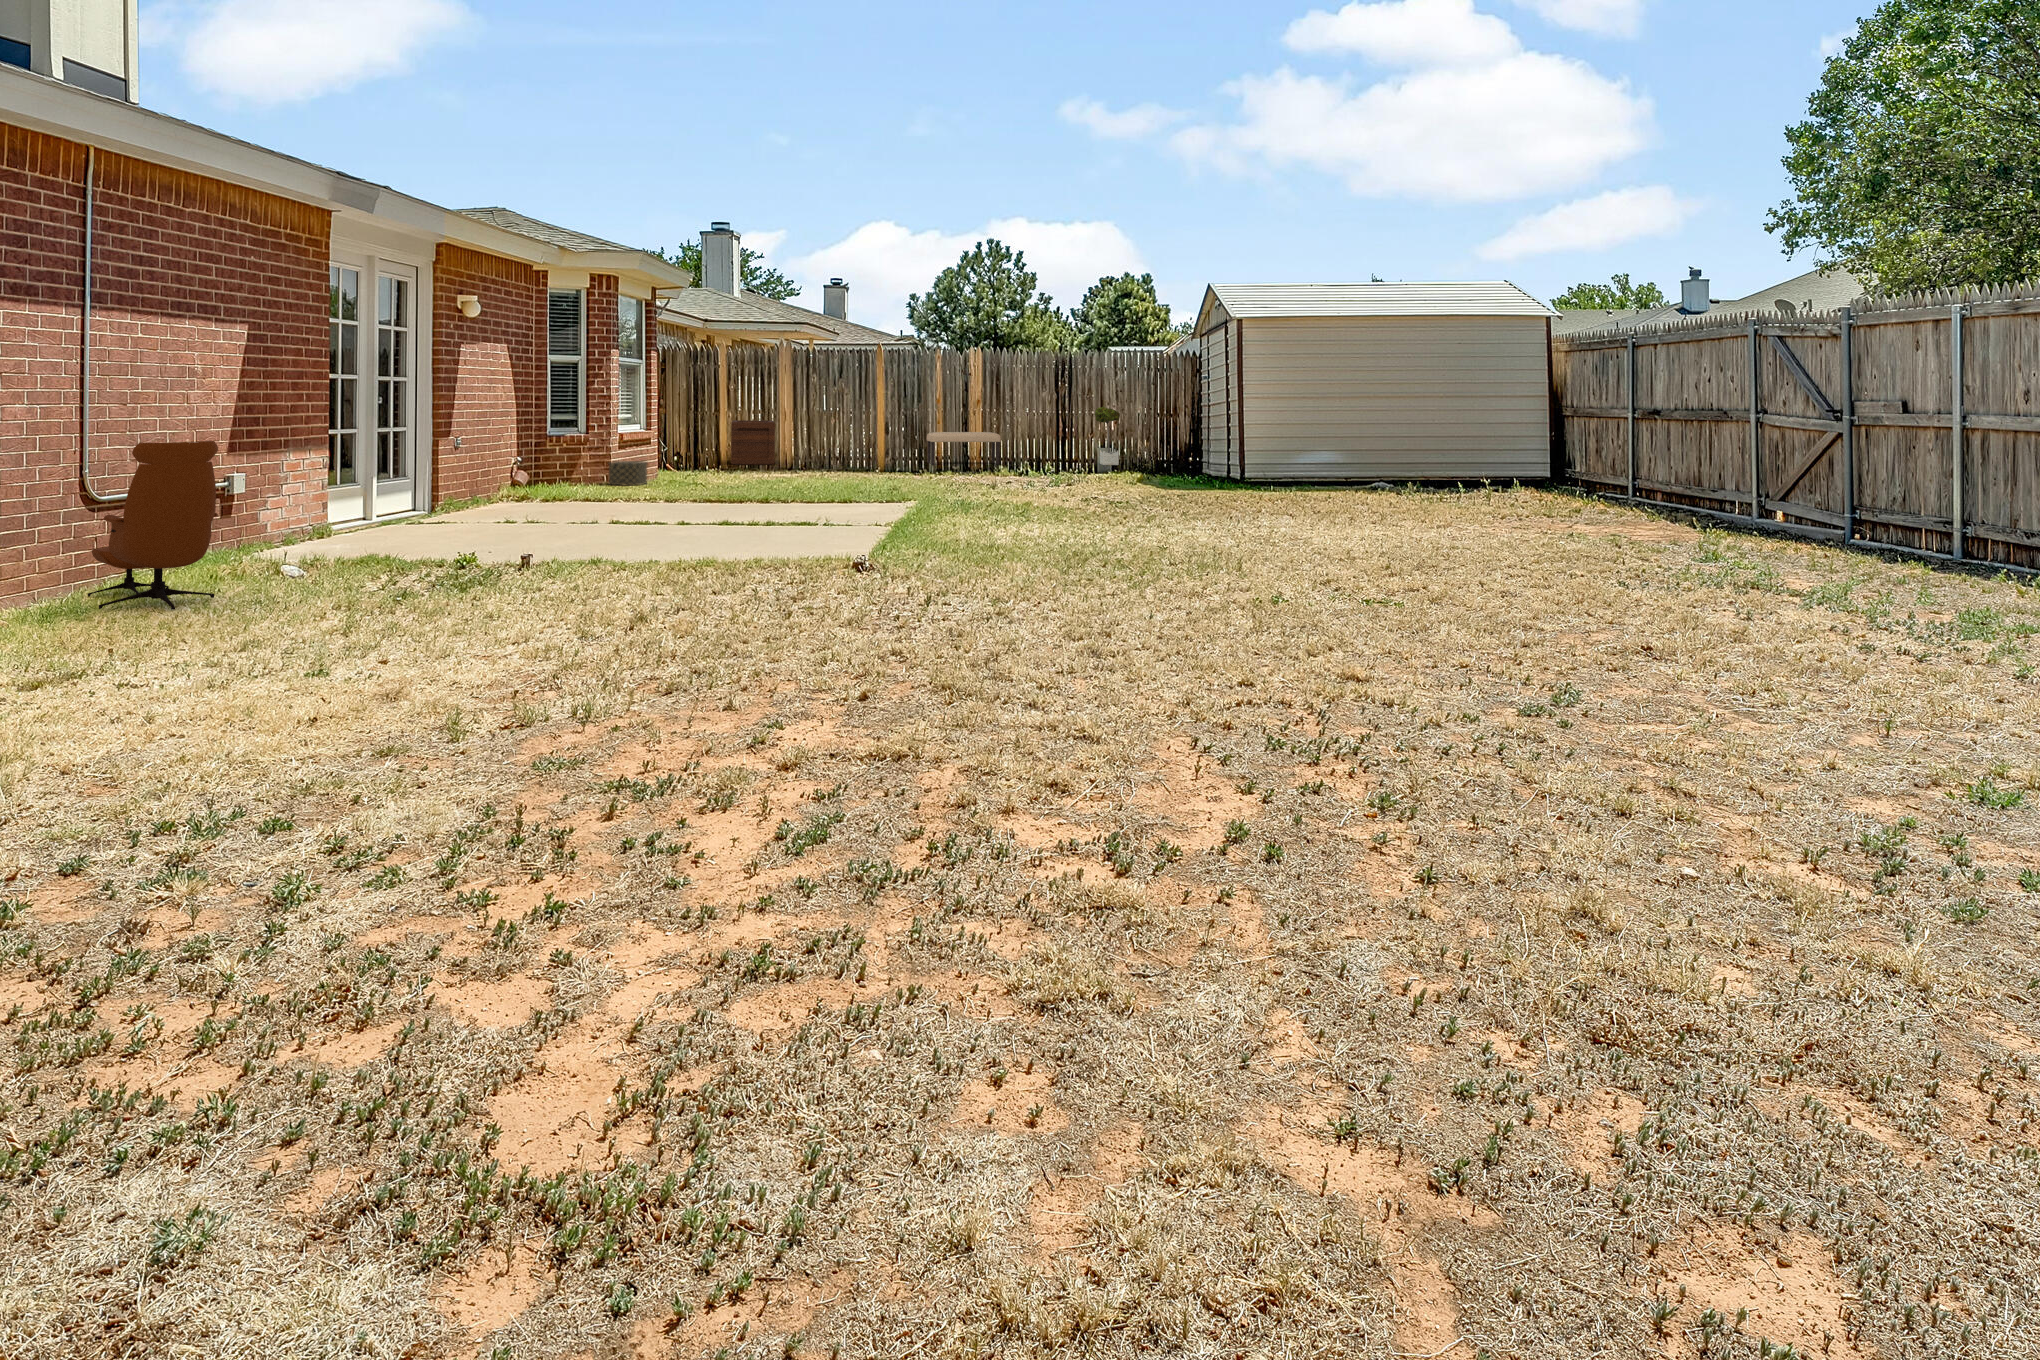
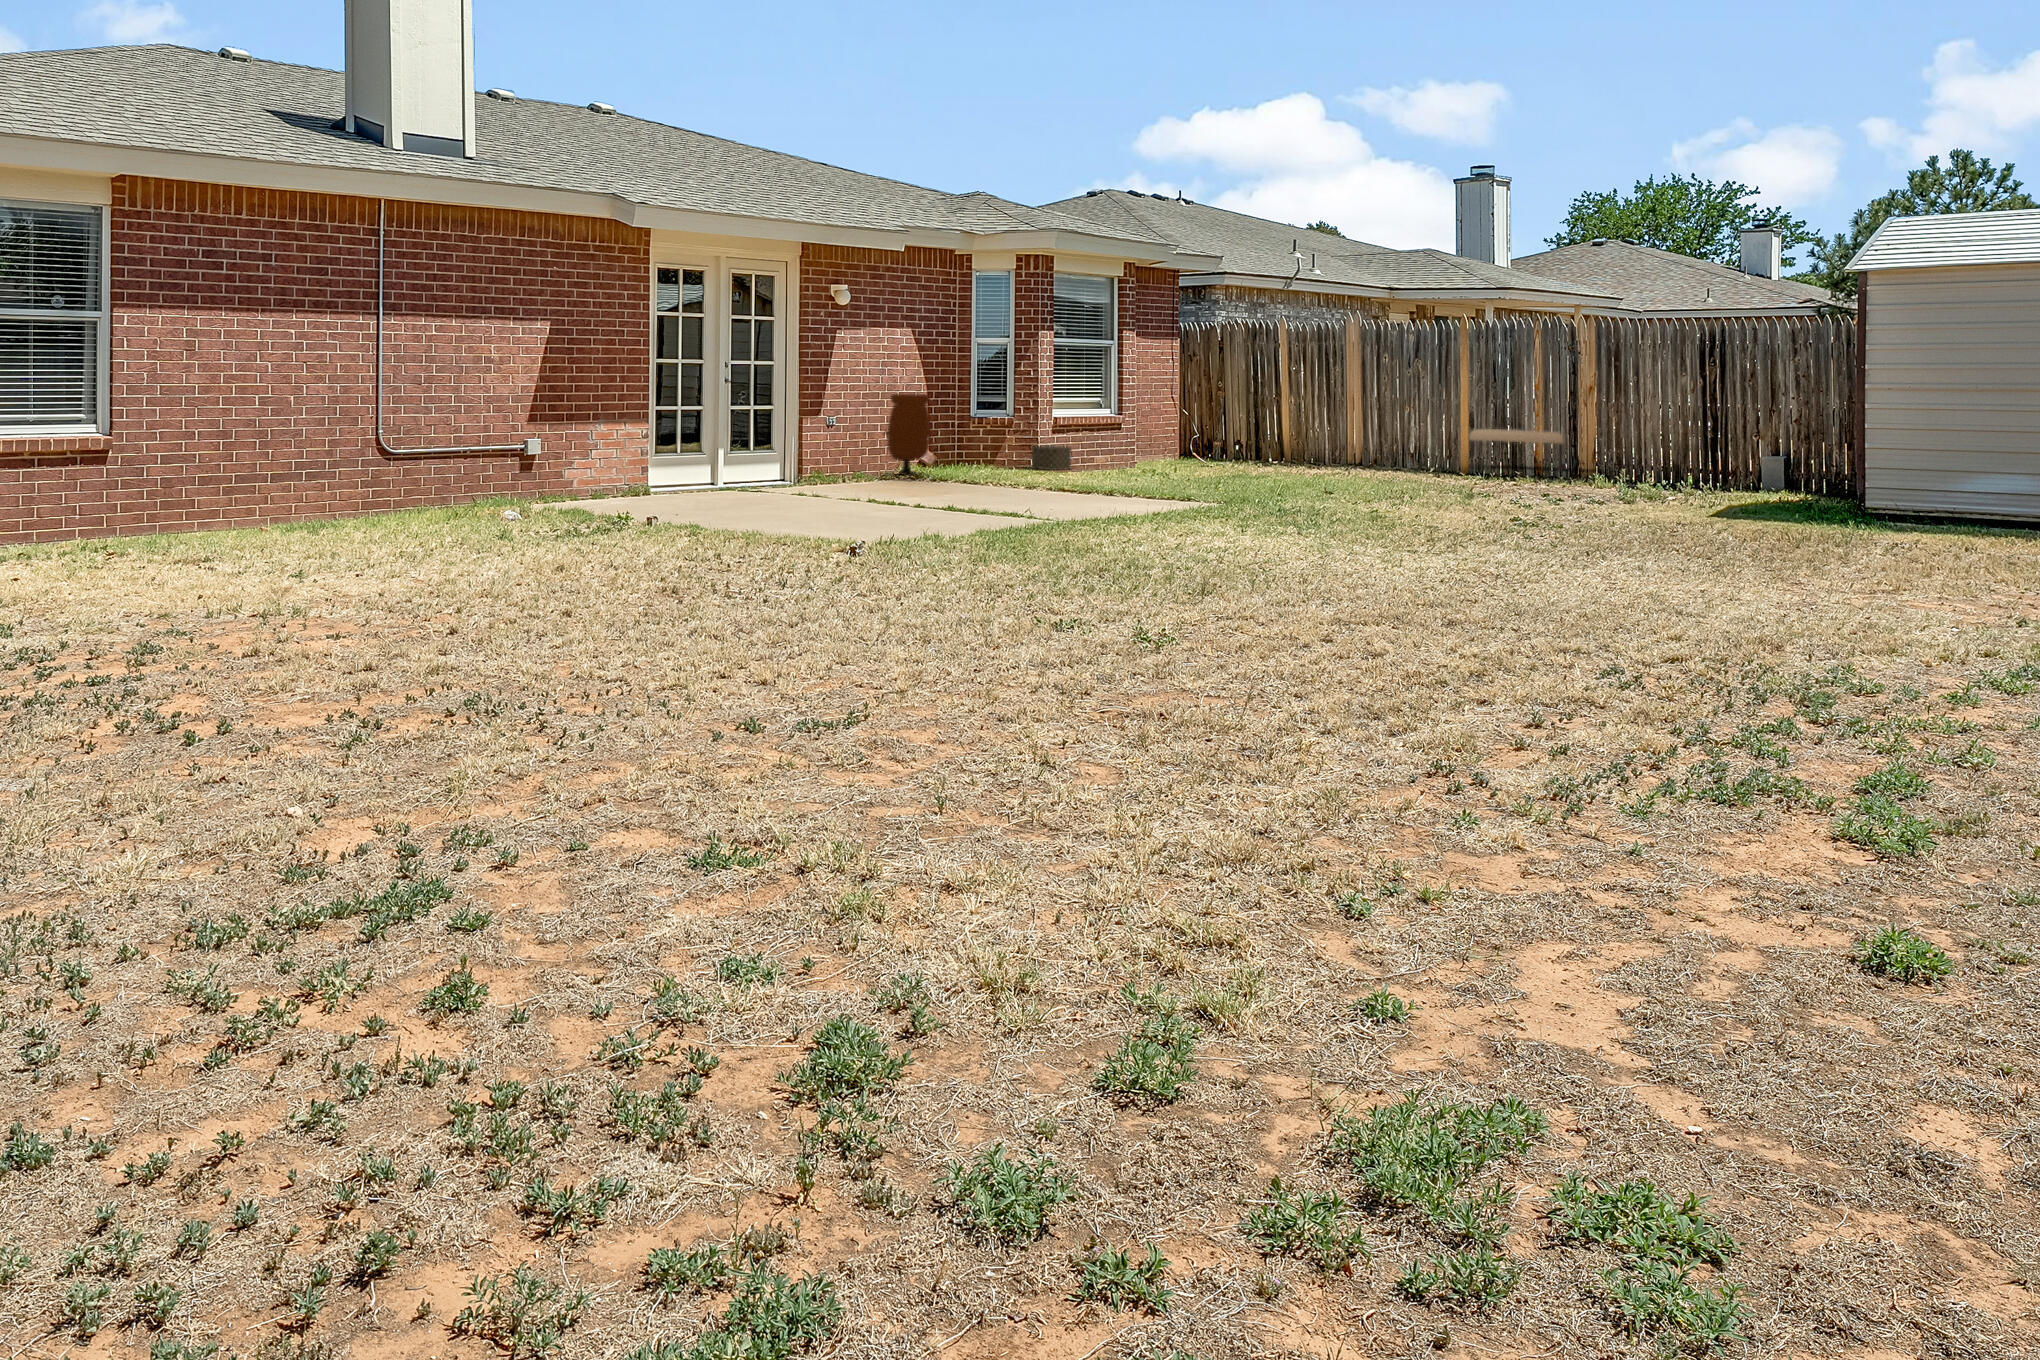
potted tree: present [1094,406,1120,465] -> none [1702,402,1740,481]
wooden crate: present [731,420,775,465] -> none [1239,408,1300,459]
lounge chair: present [88,441,218,610] -> present [885,394,932,479]

